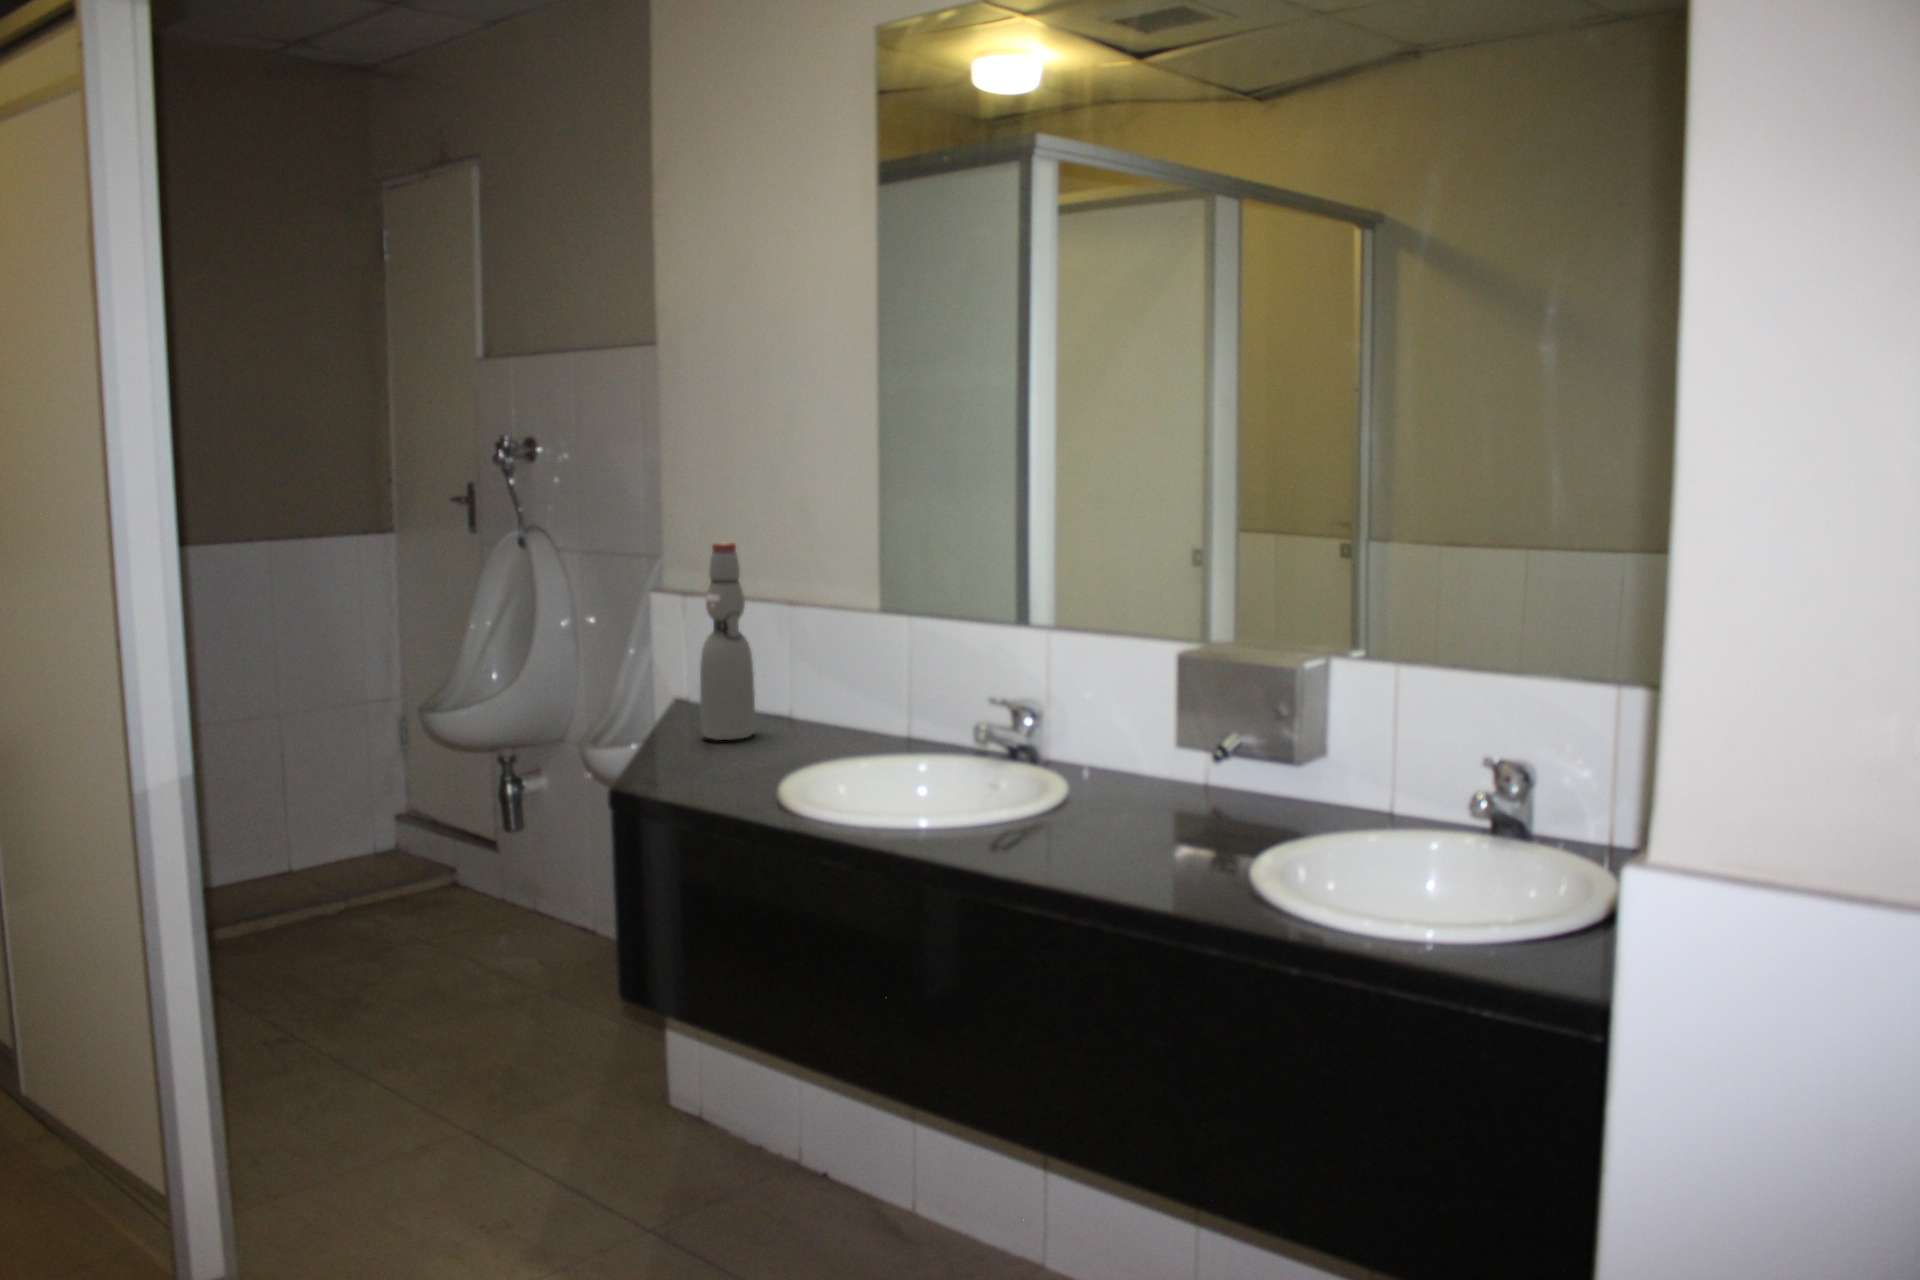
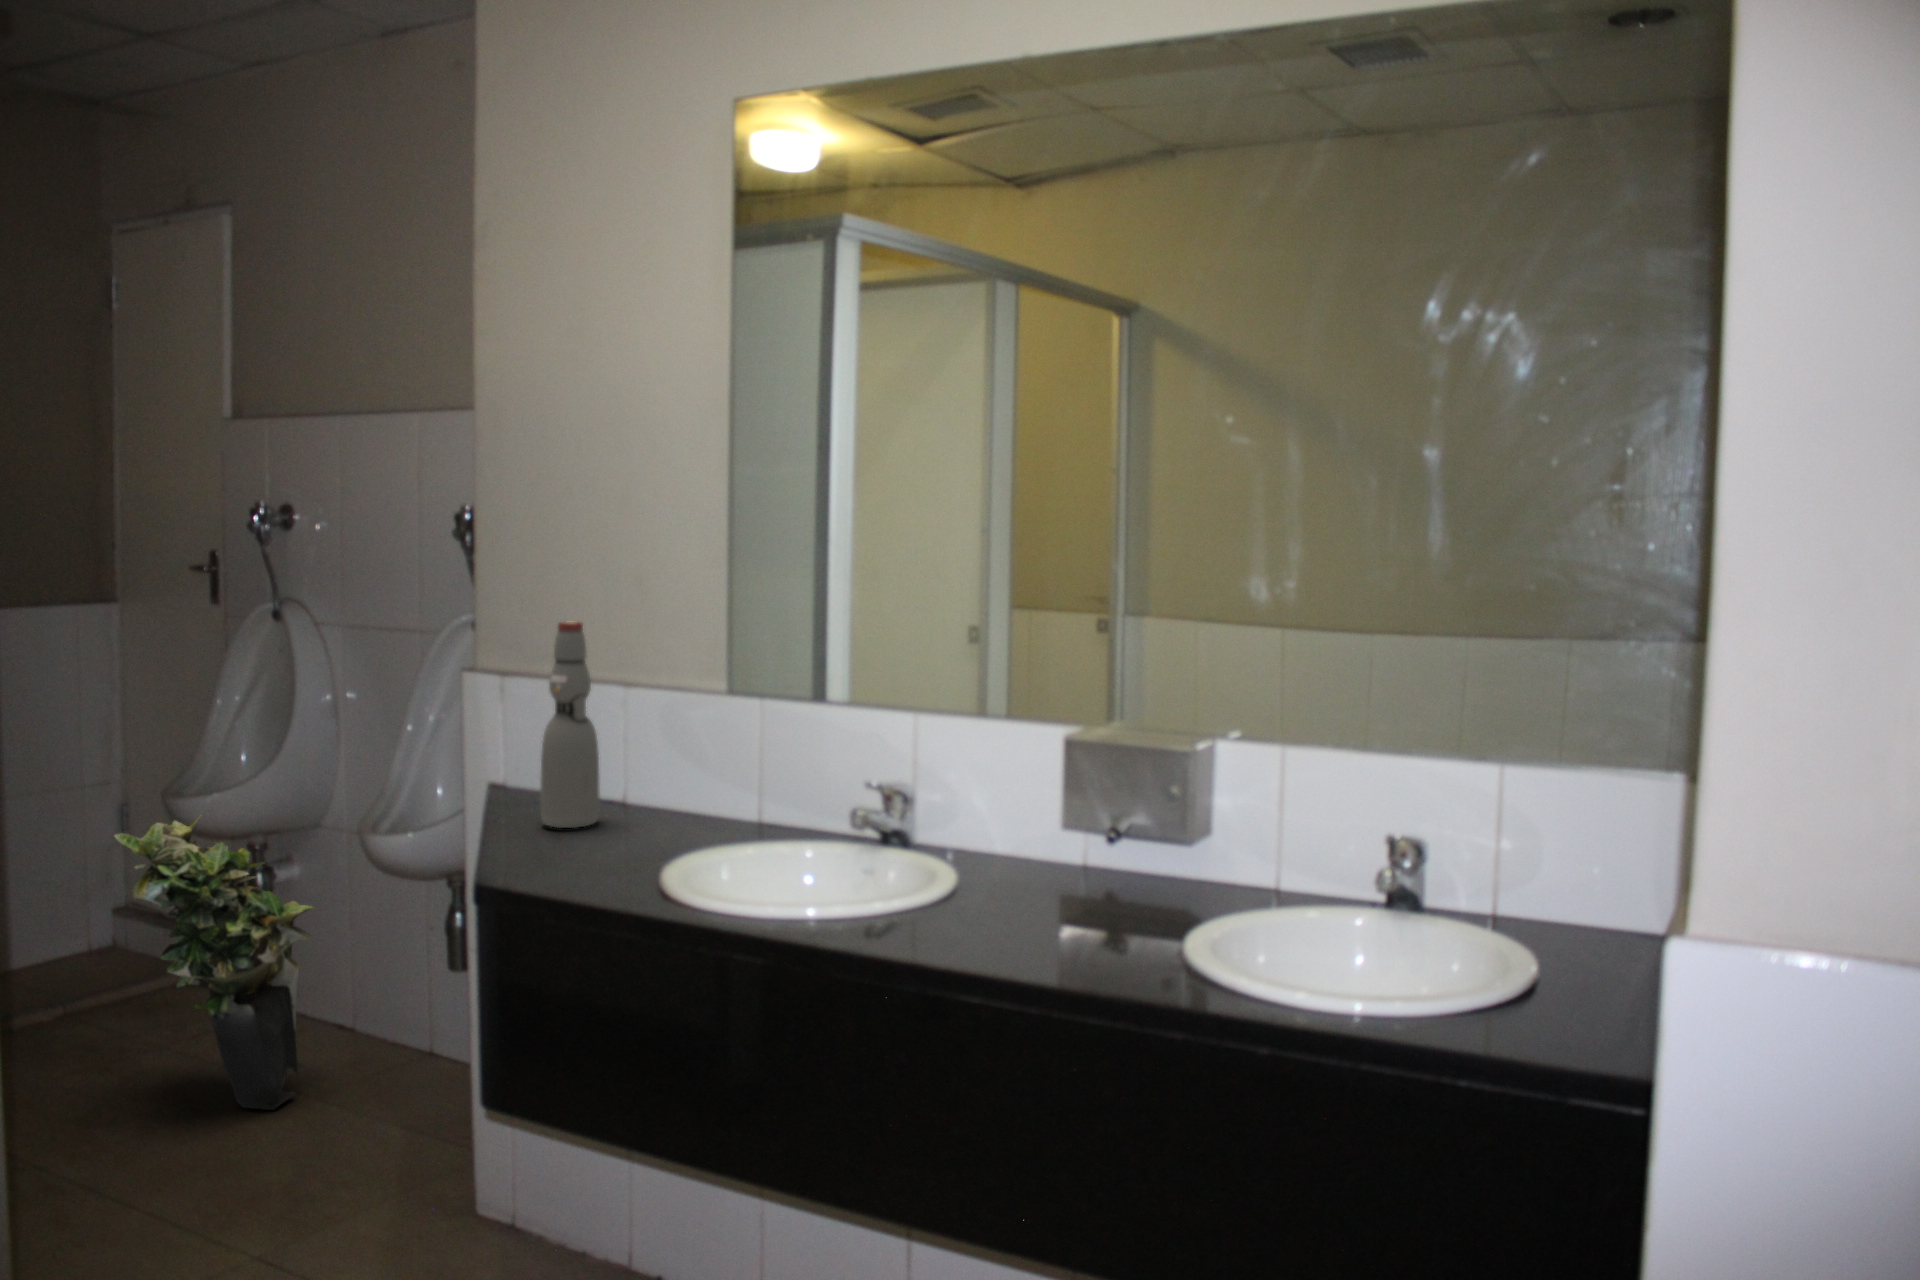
potted plant: none [377,726,550,998] -> present [115,819,313,1110]

